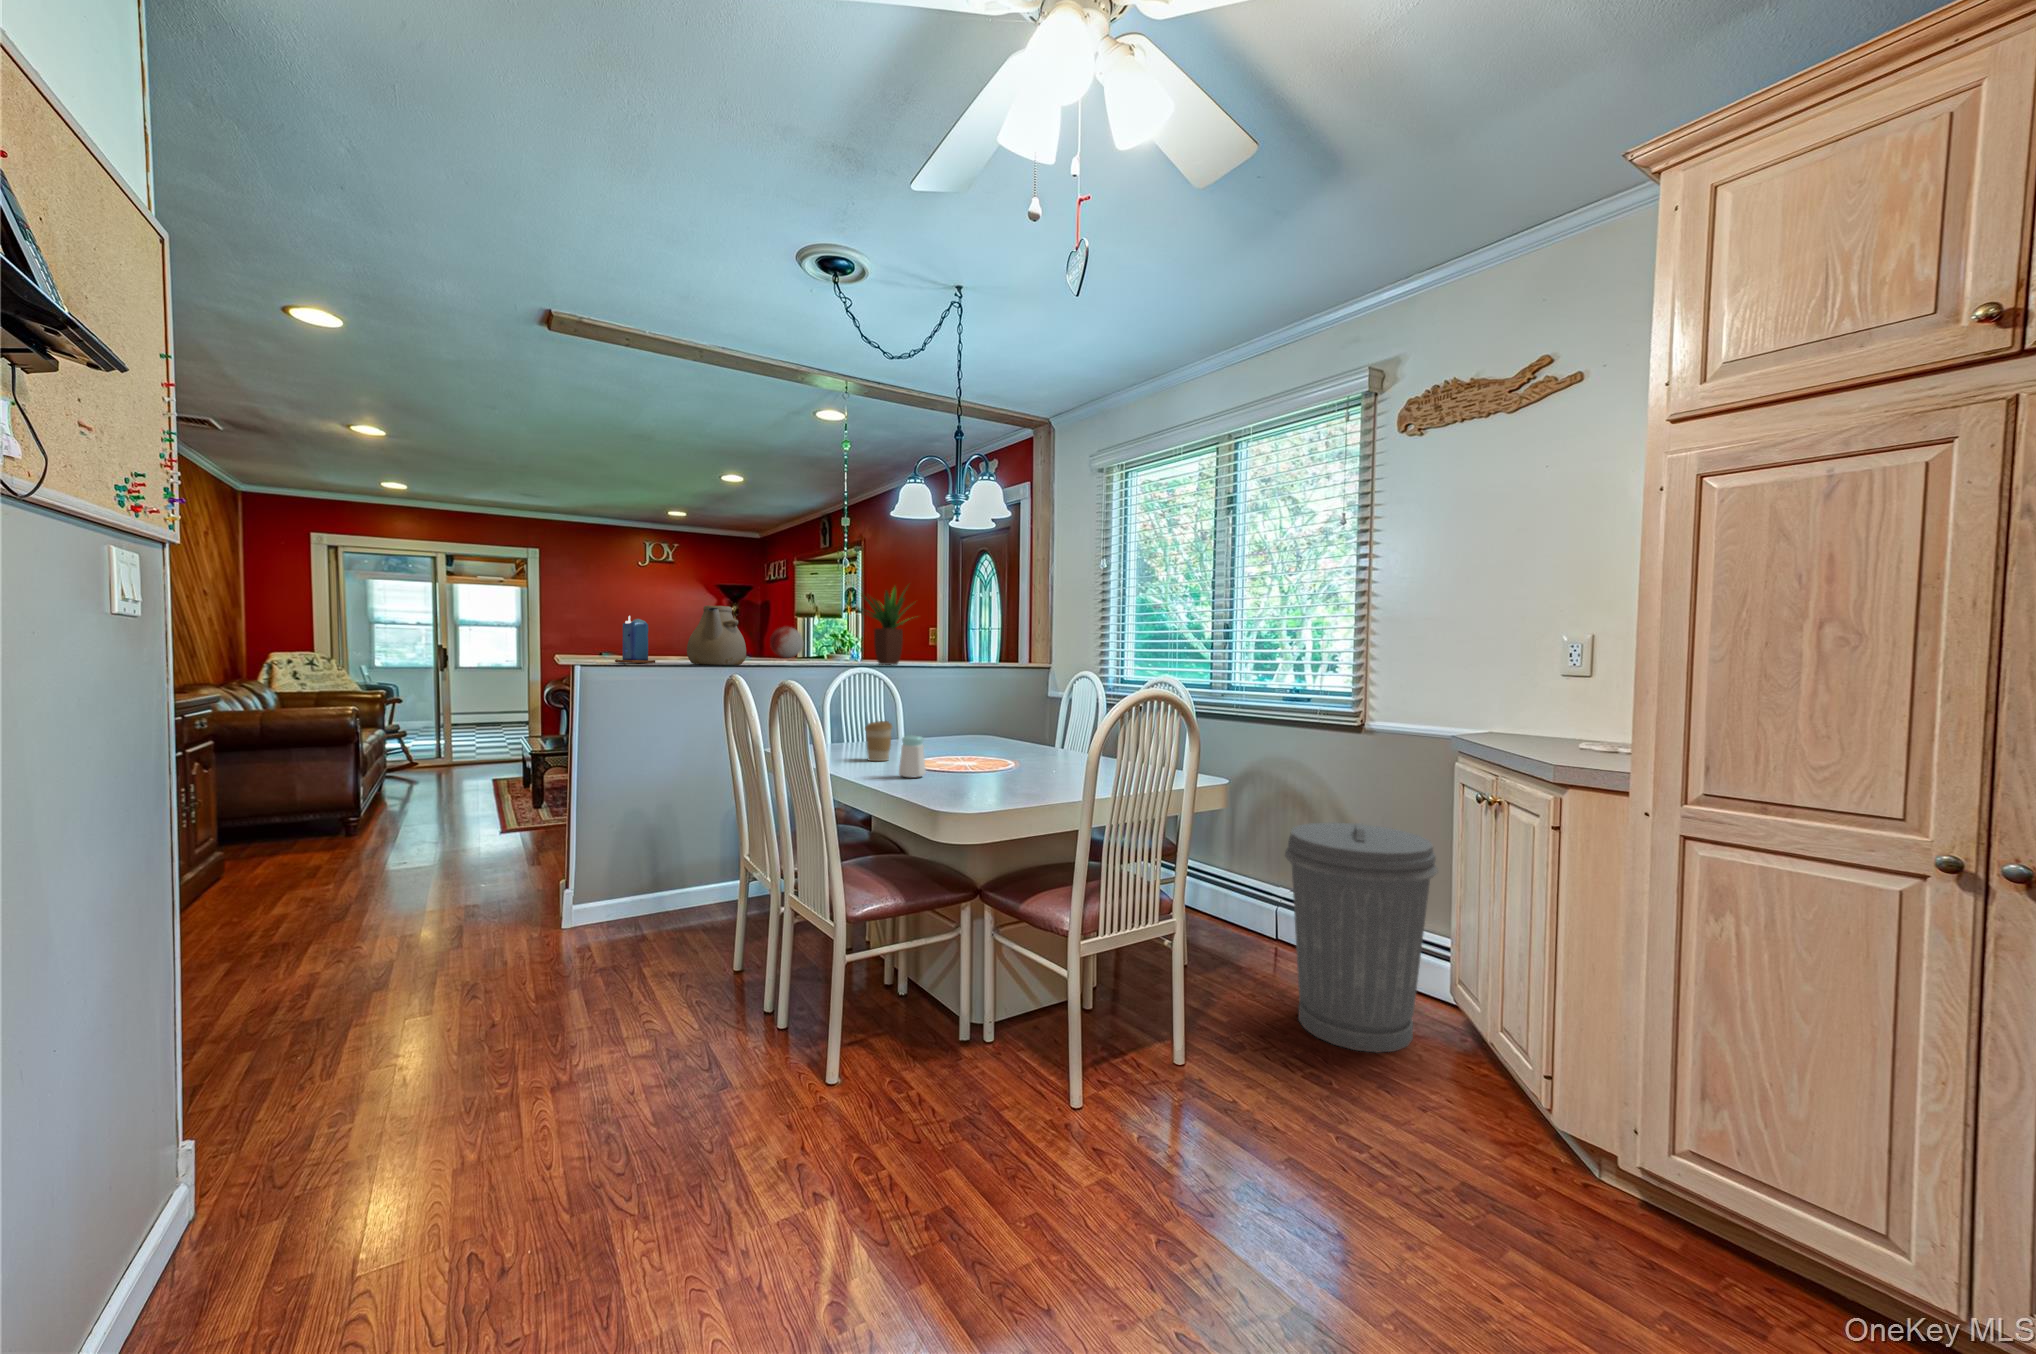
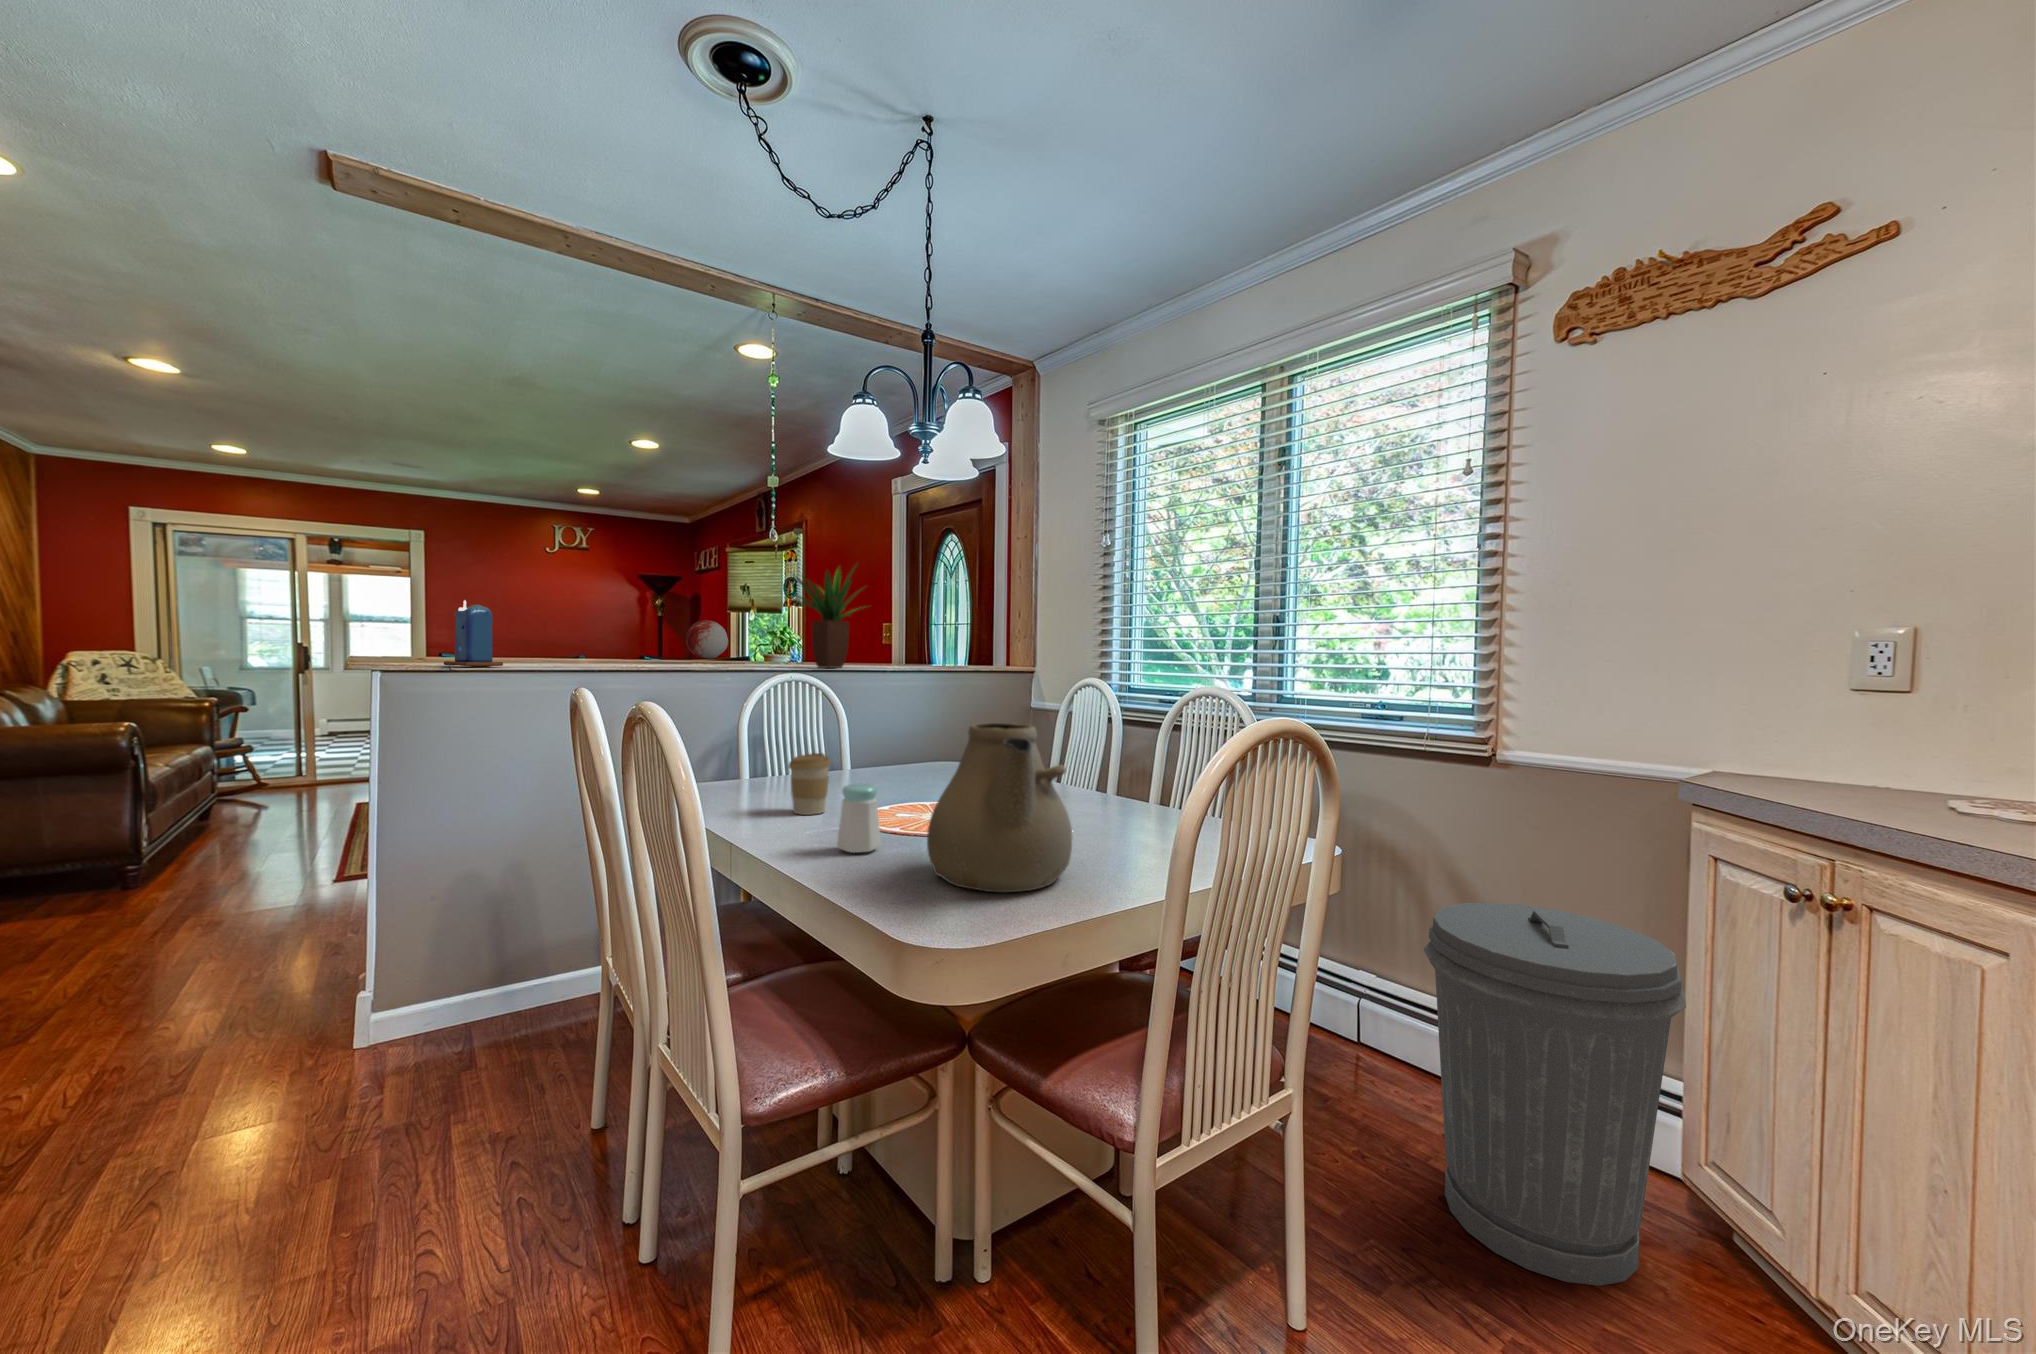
teapot: present [687,605,746,665] -> present [927,723,1072,892]

